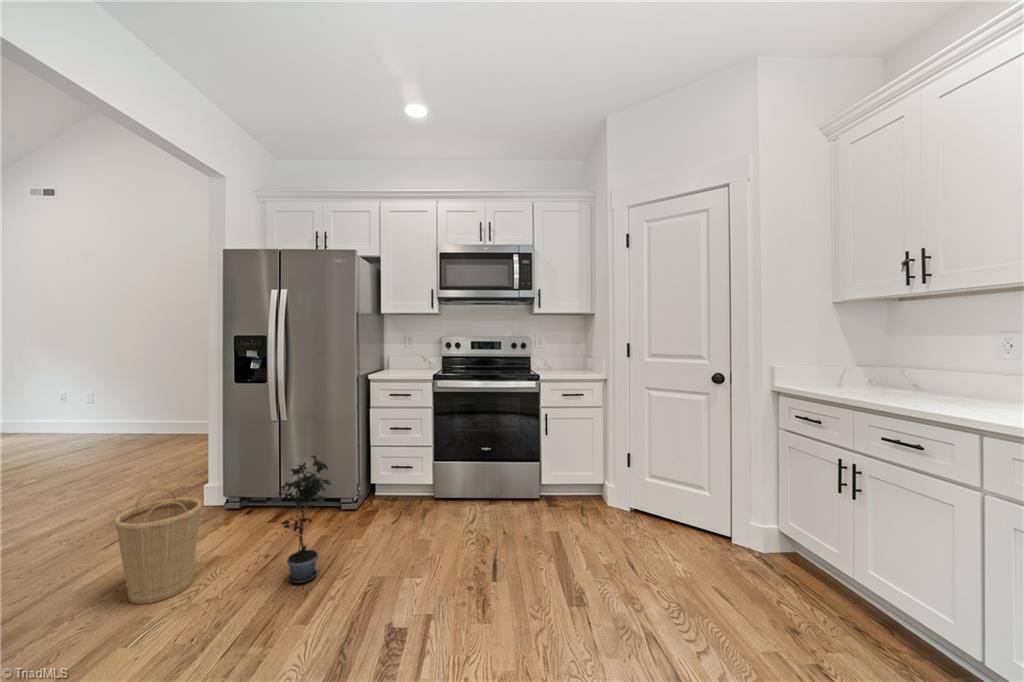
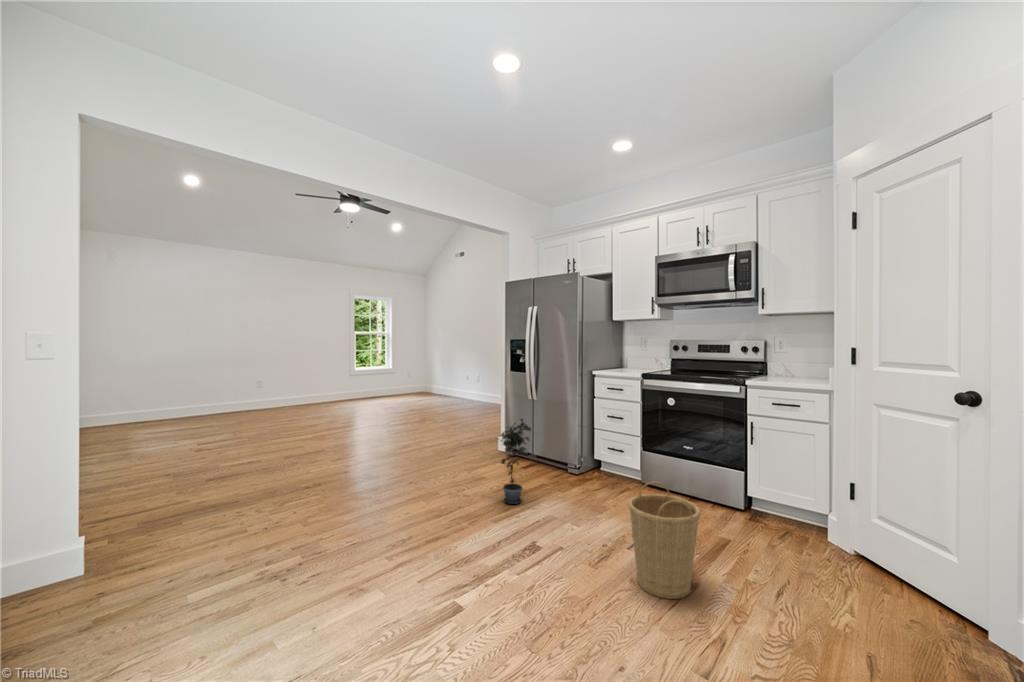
basket: present [115,488,202,604] -> present [629,482,700,599]

